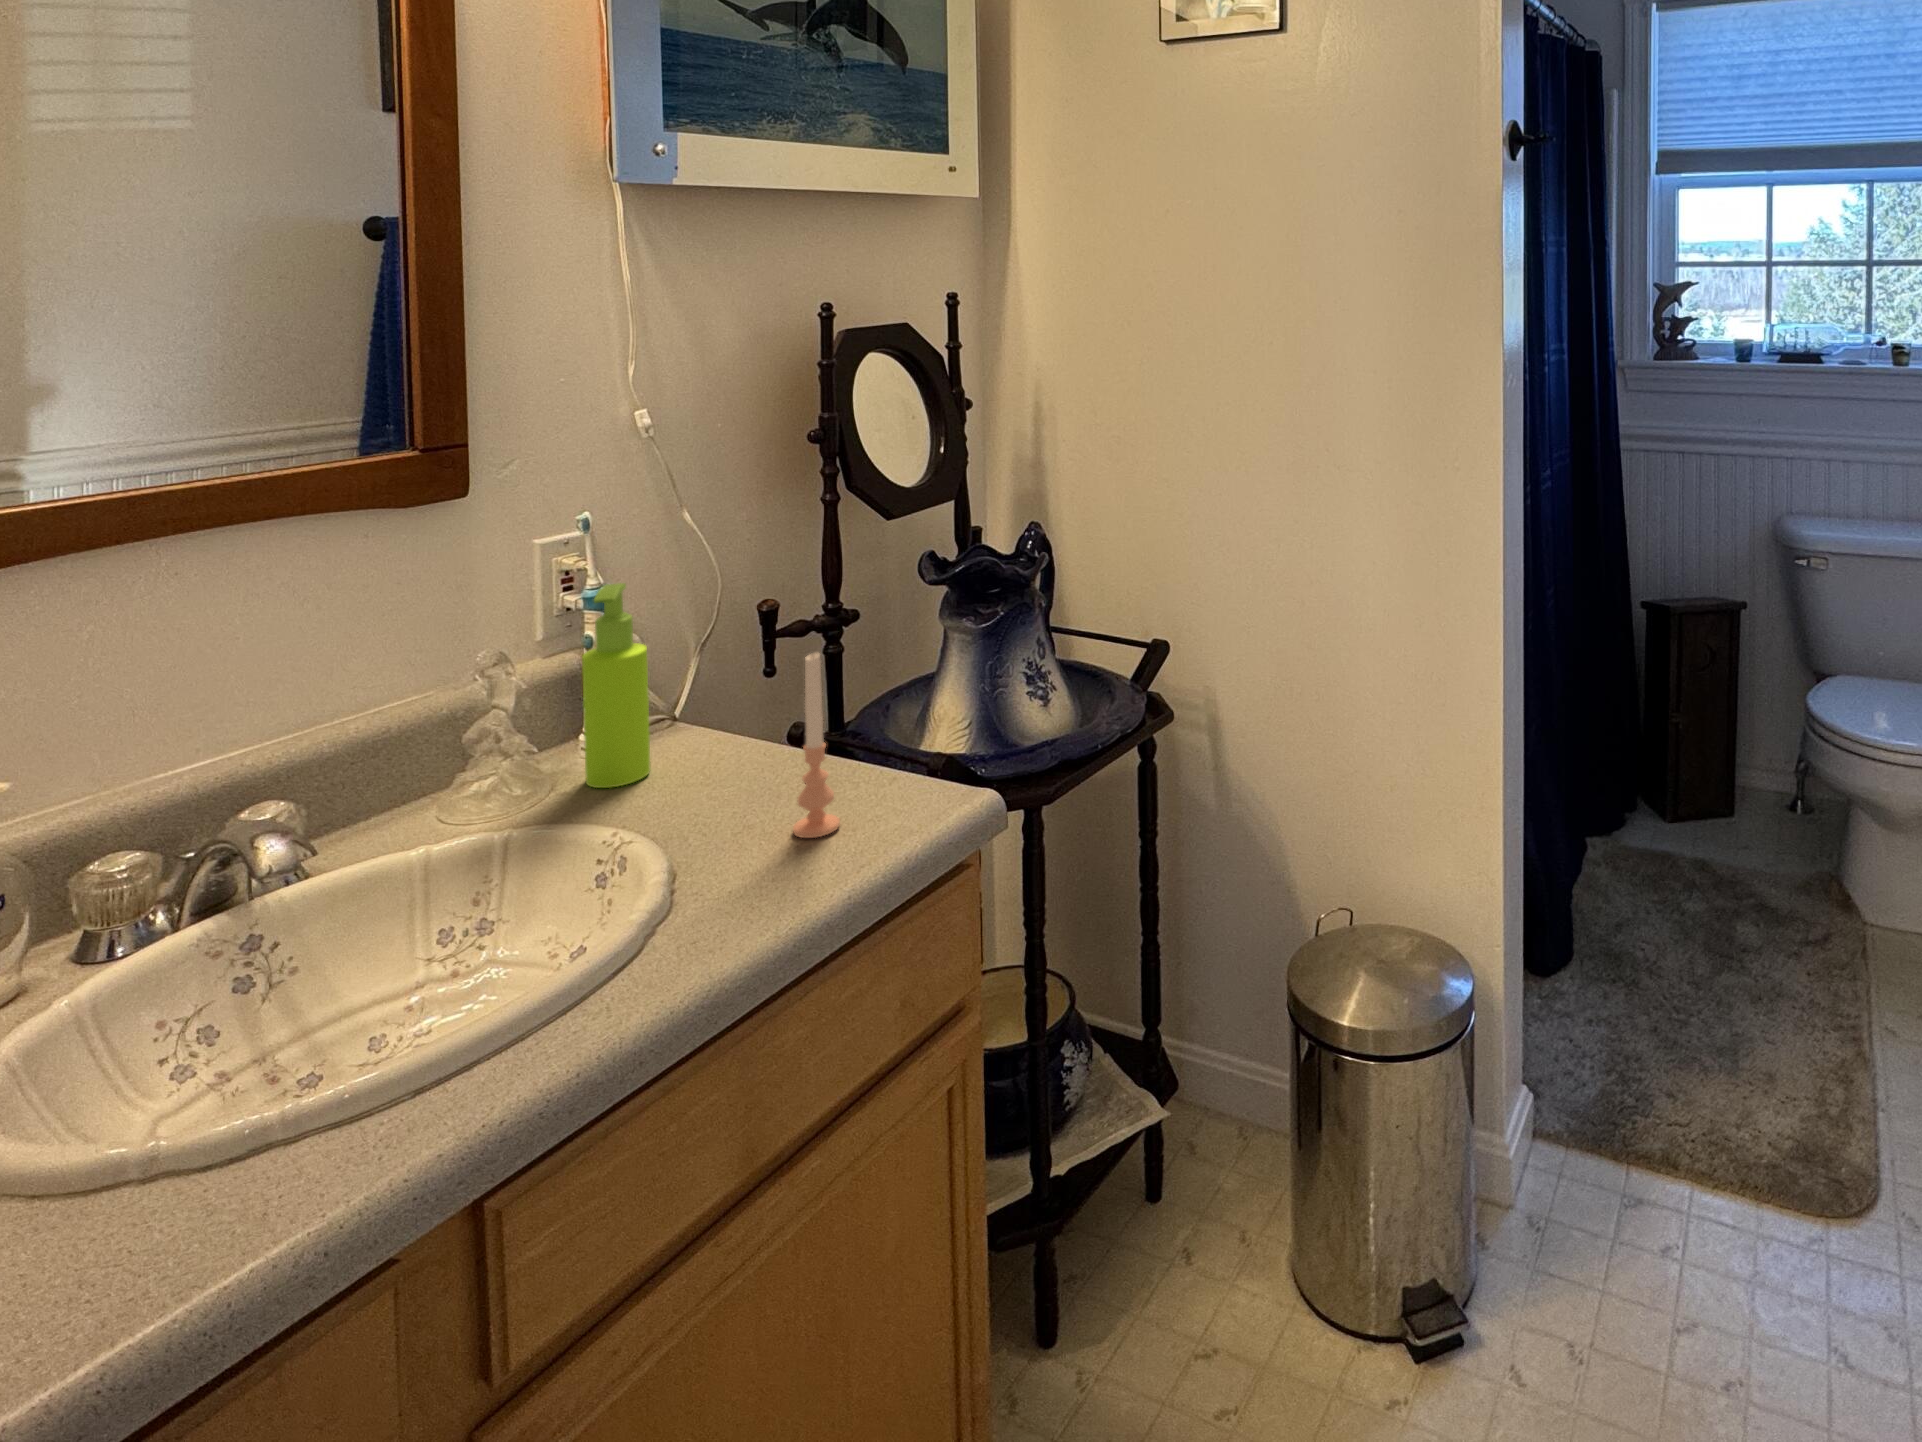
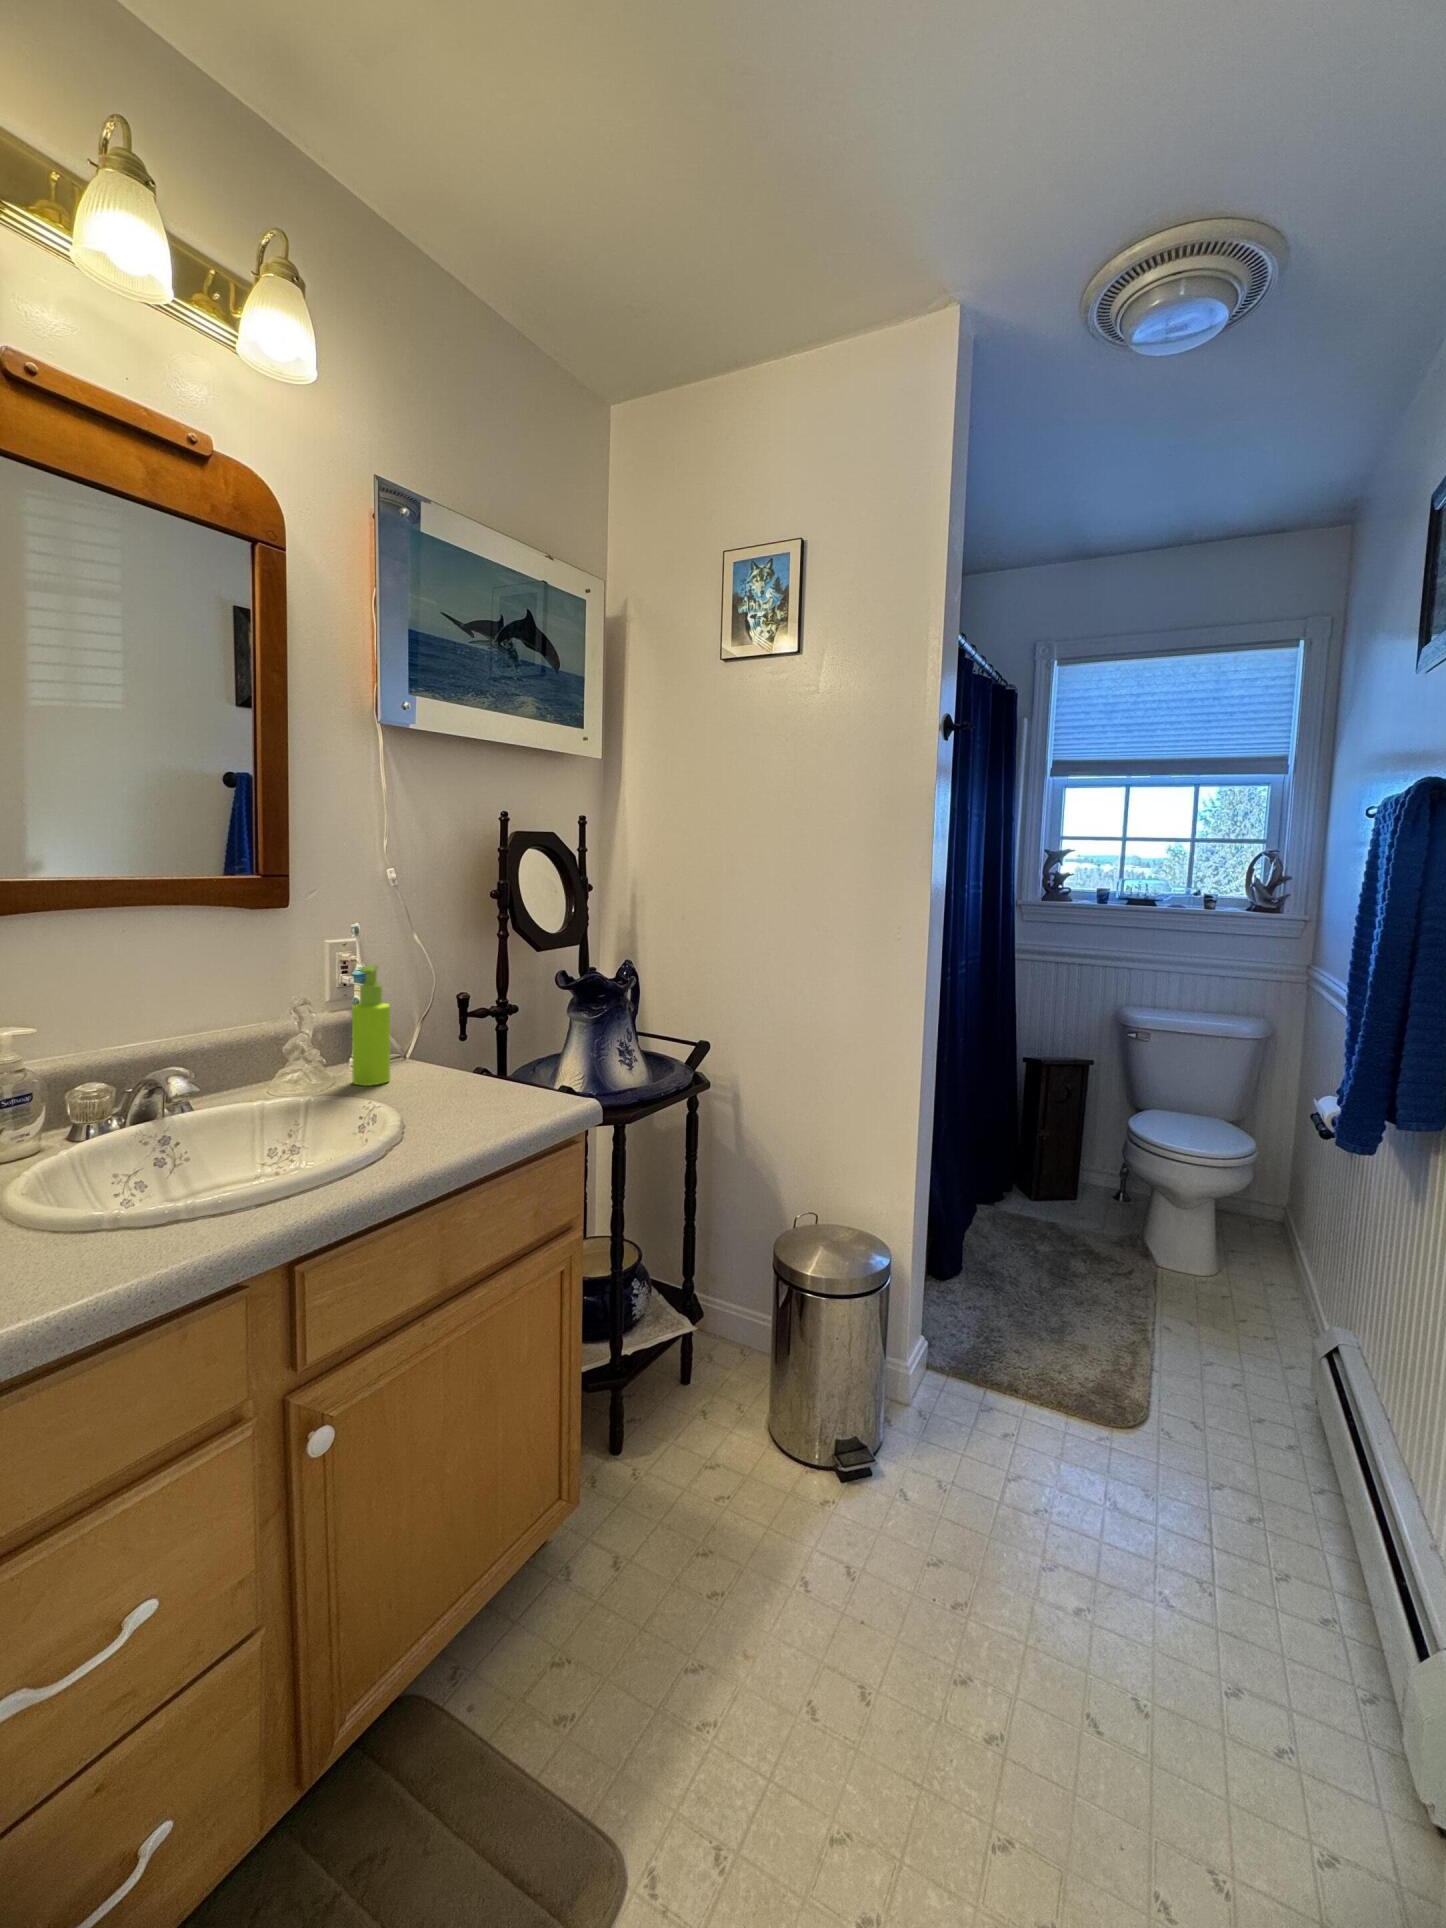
candle: present [793,653,840,838] -> none [475,1003,503,1113]

